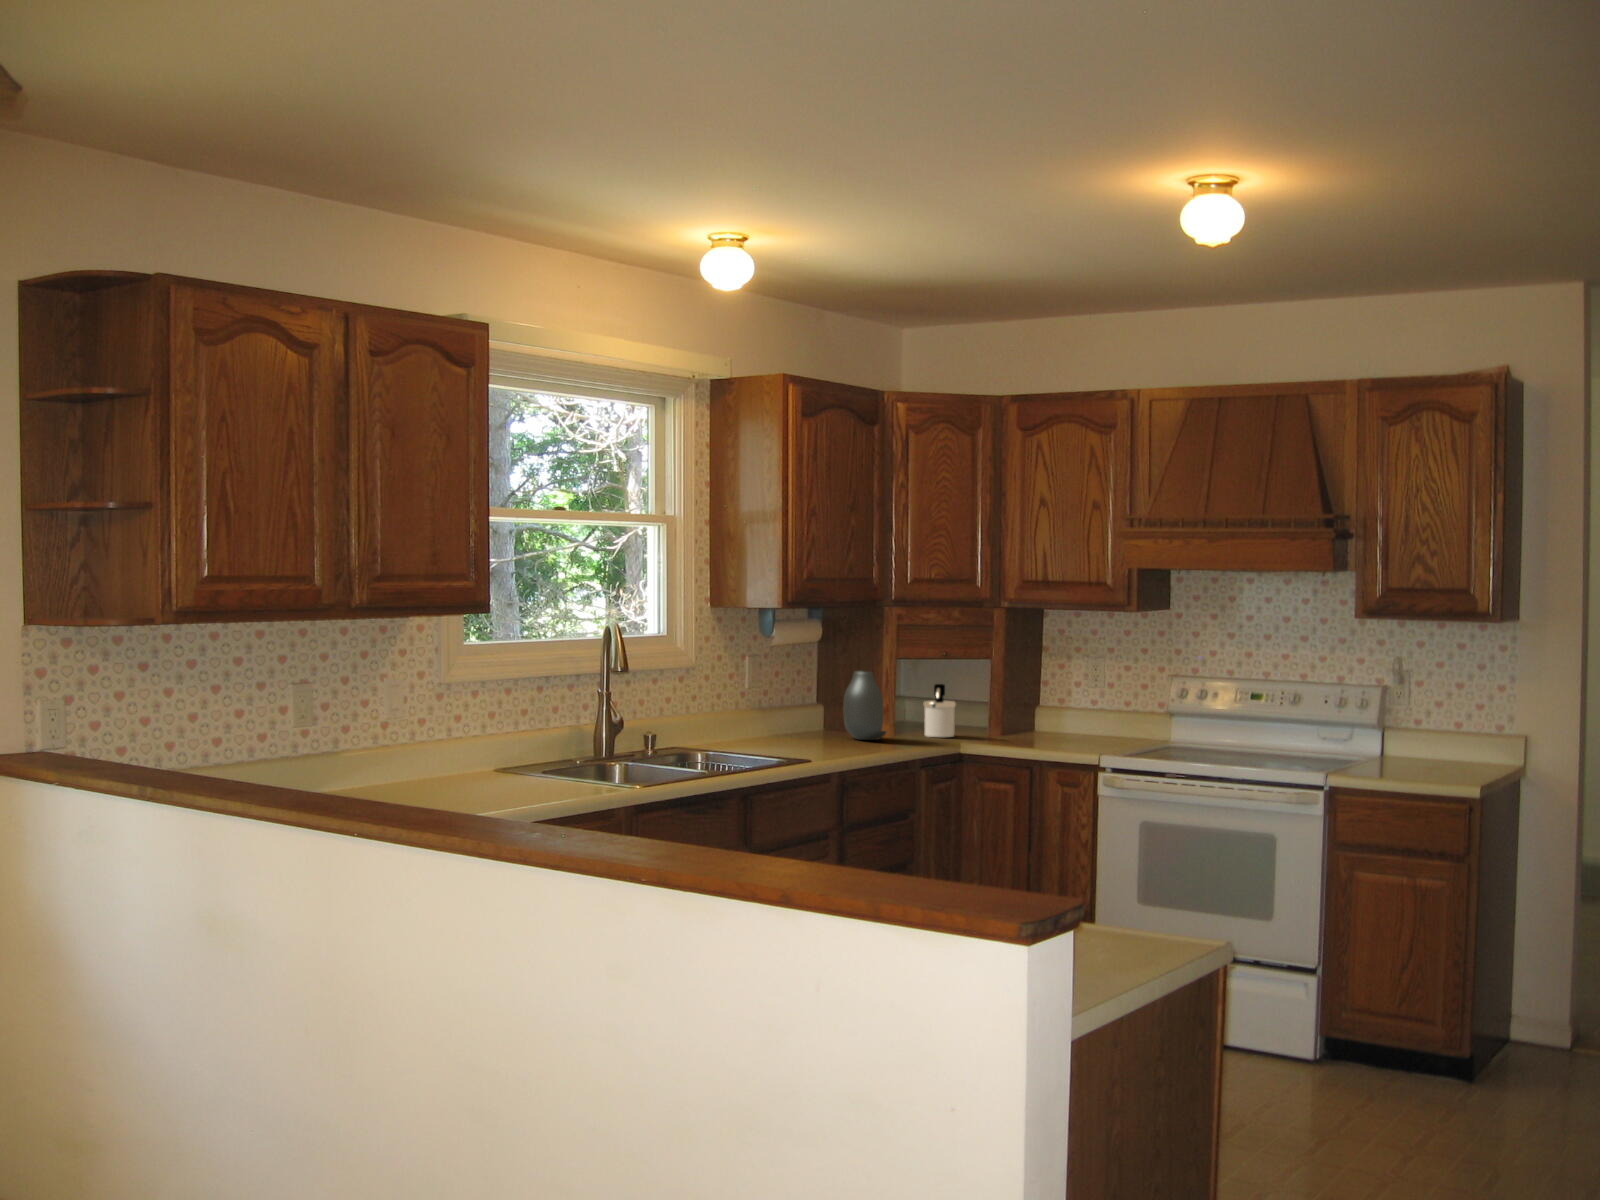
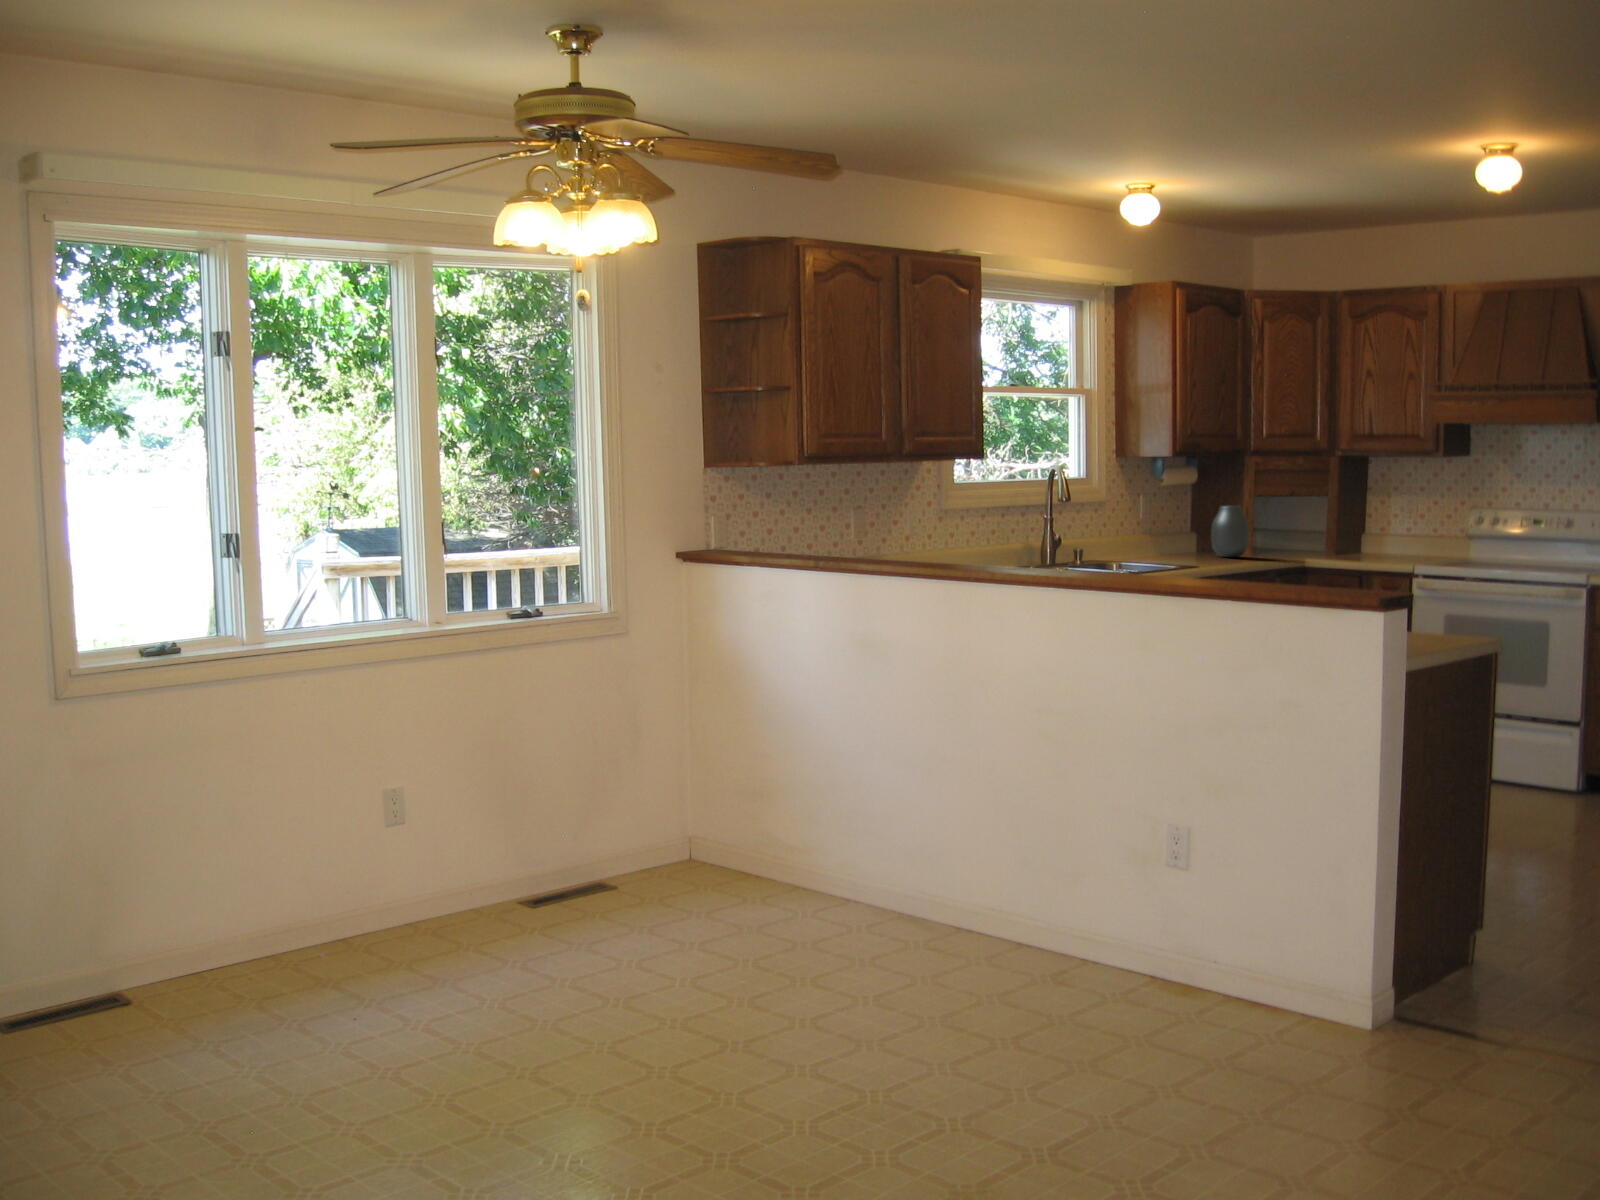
soap dispenser: present [924,684,956,737] -> none [1273,517,1298,557]

